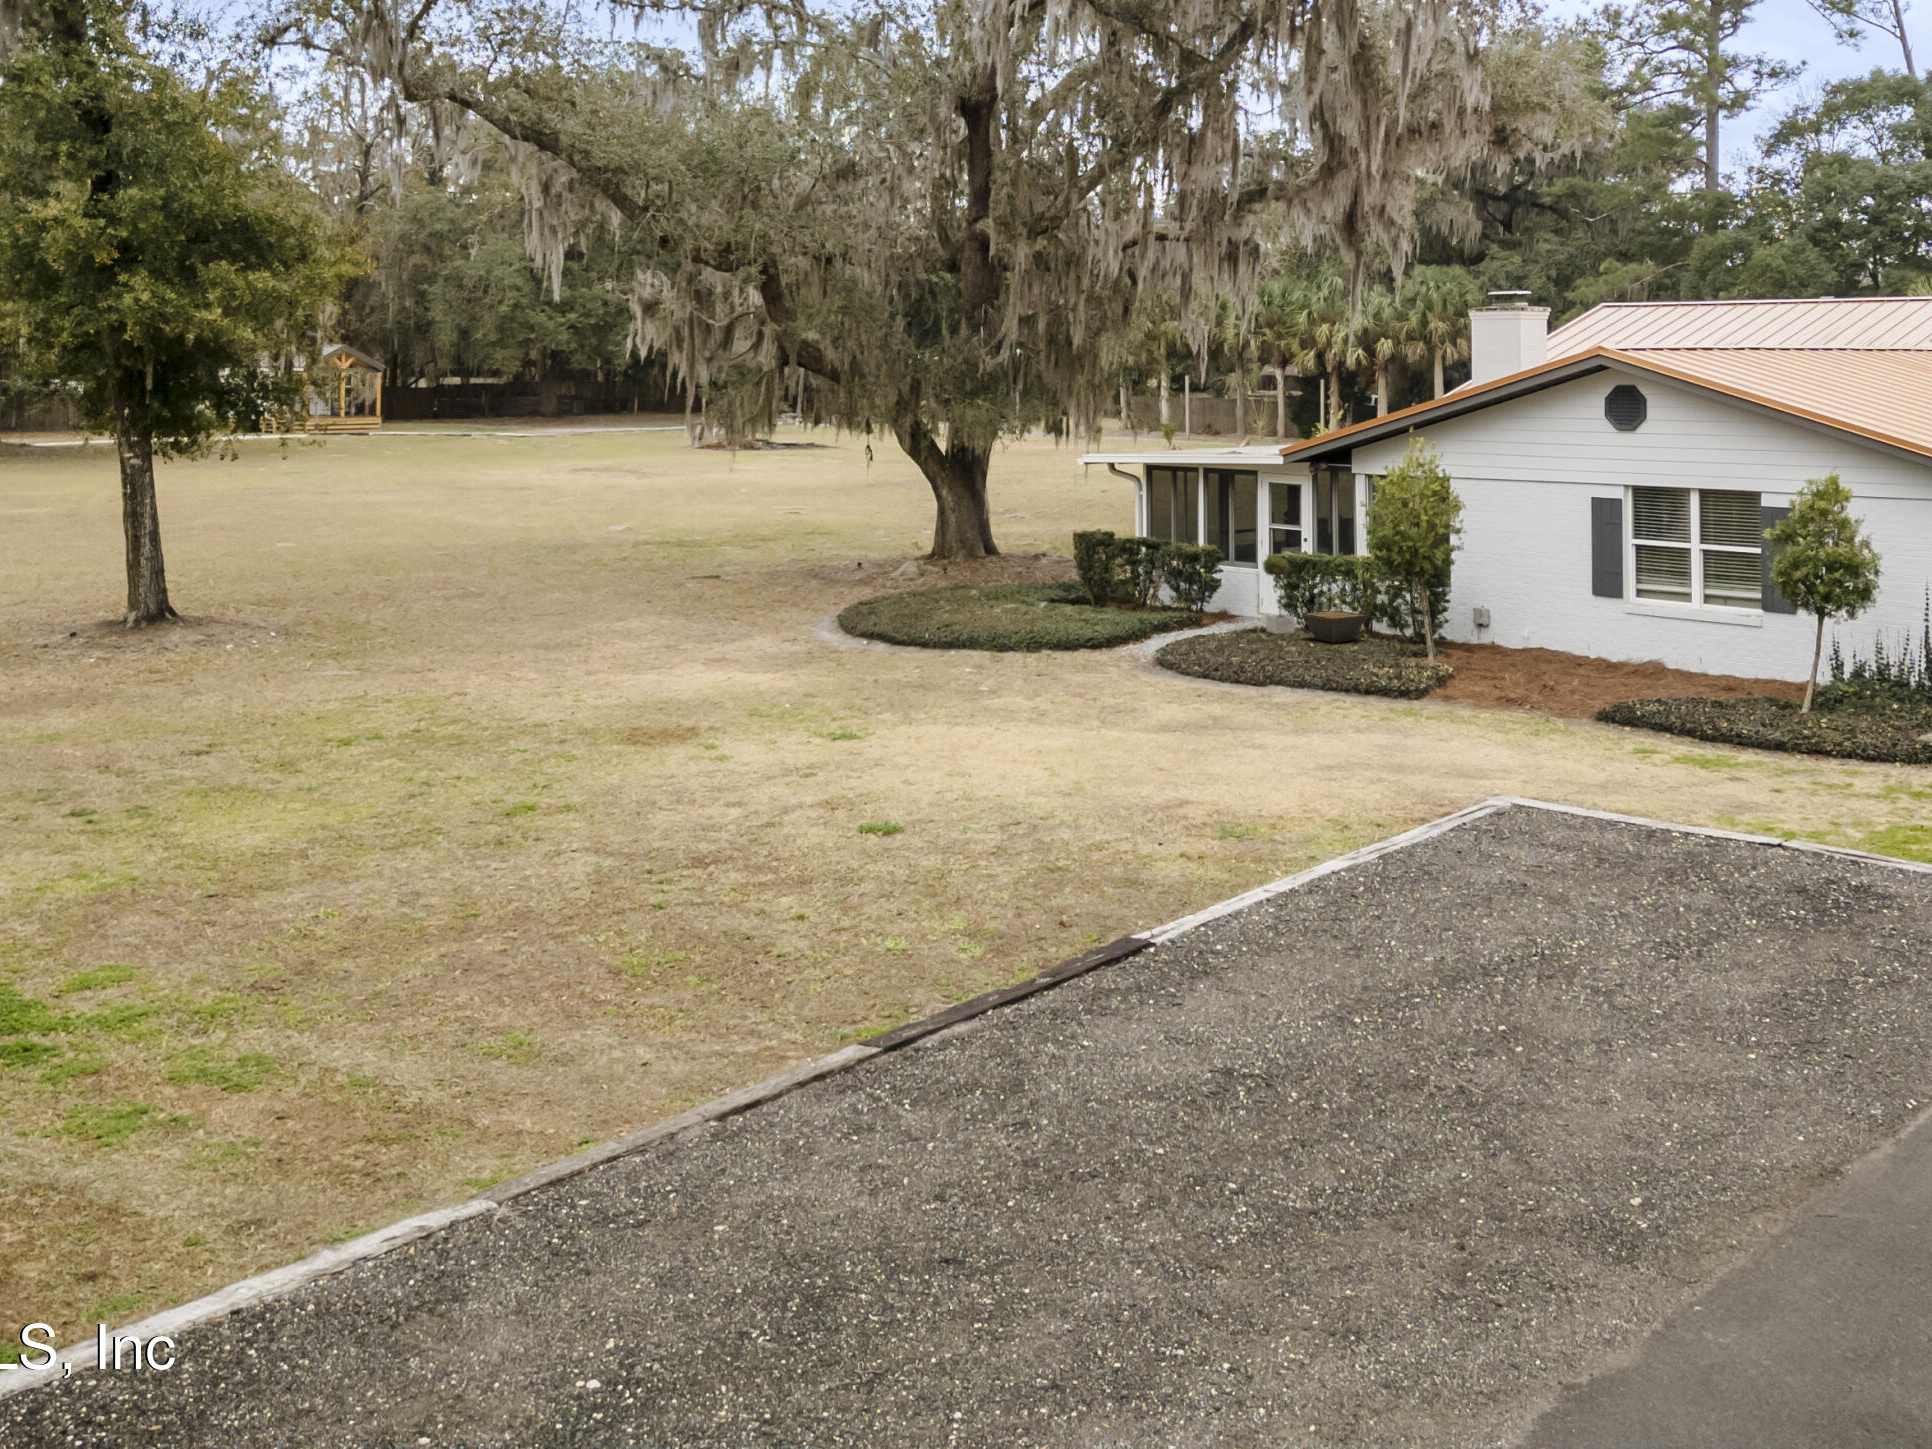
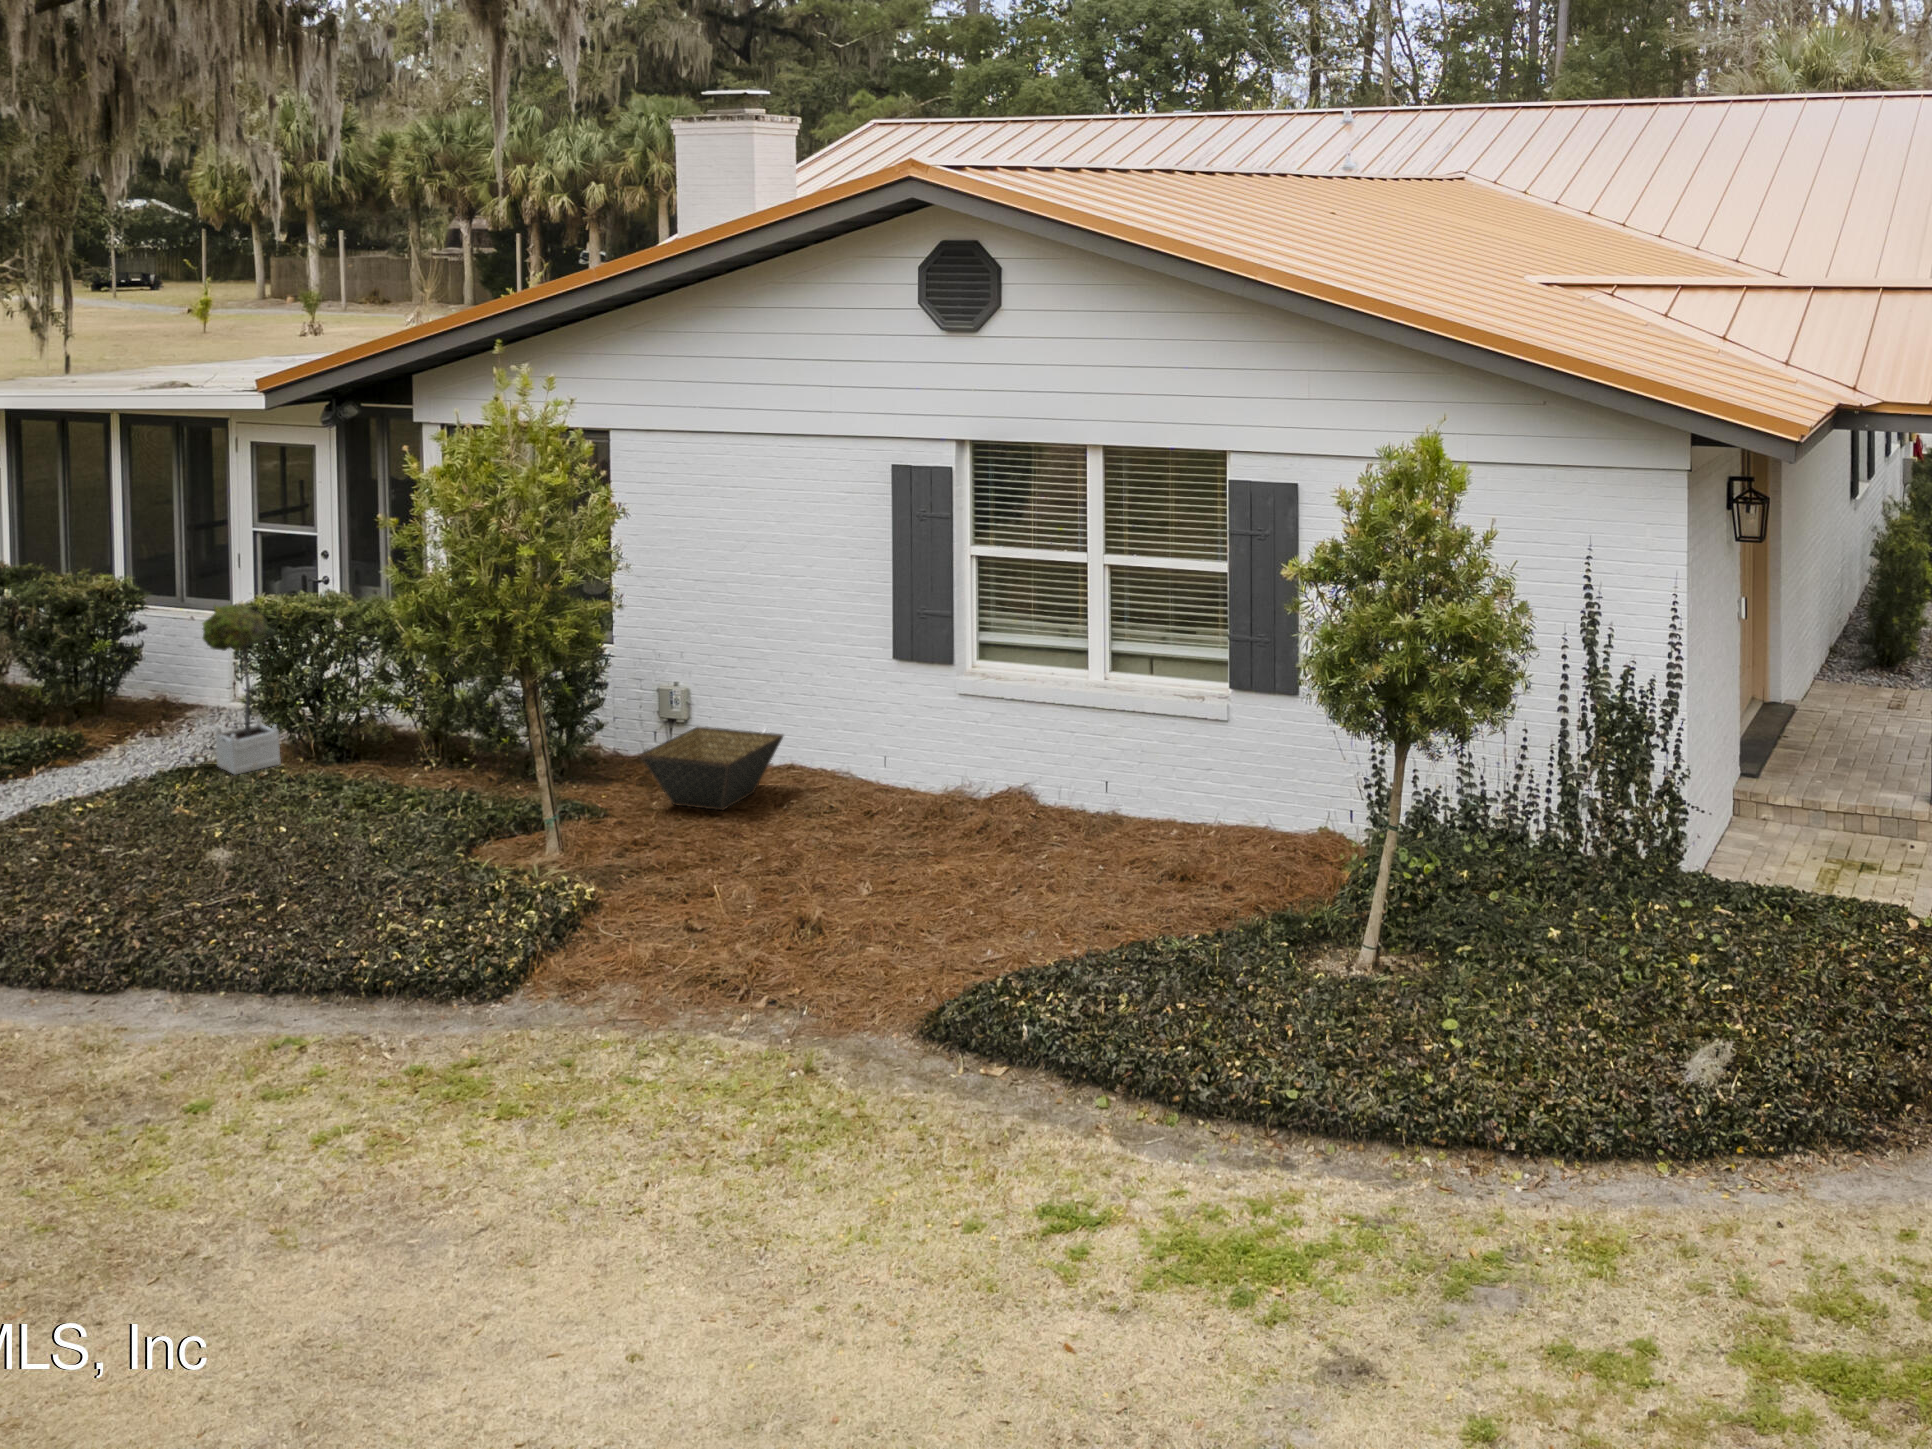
basket: present [1301,610,1368,642] -> present [640,727,783,810]

